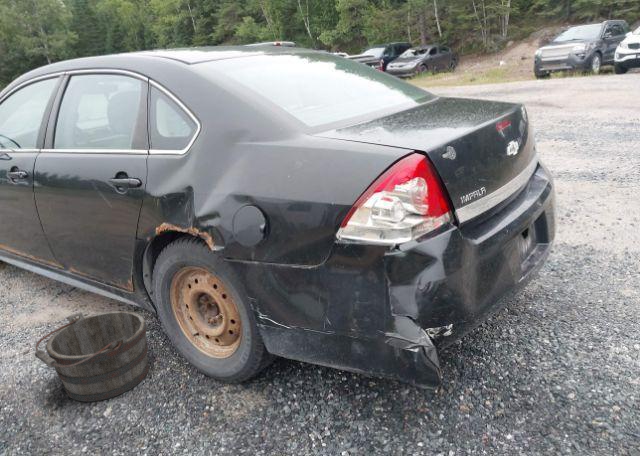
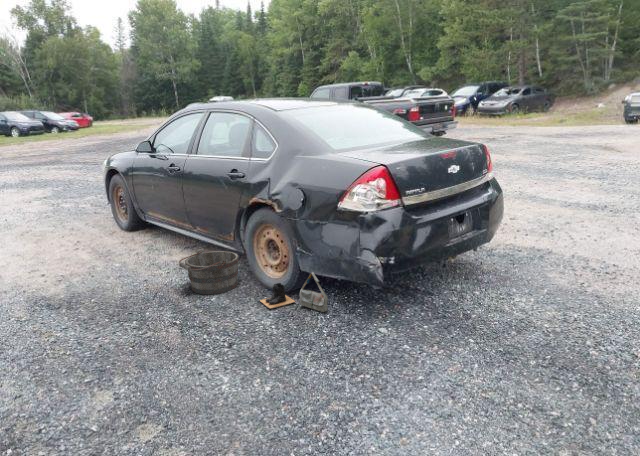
bag: none [268,362,326,432] -> present [299,272,328,312]
boots: none [192,375,260,434] -> present [260,283,295,309]

